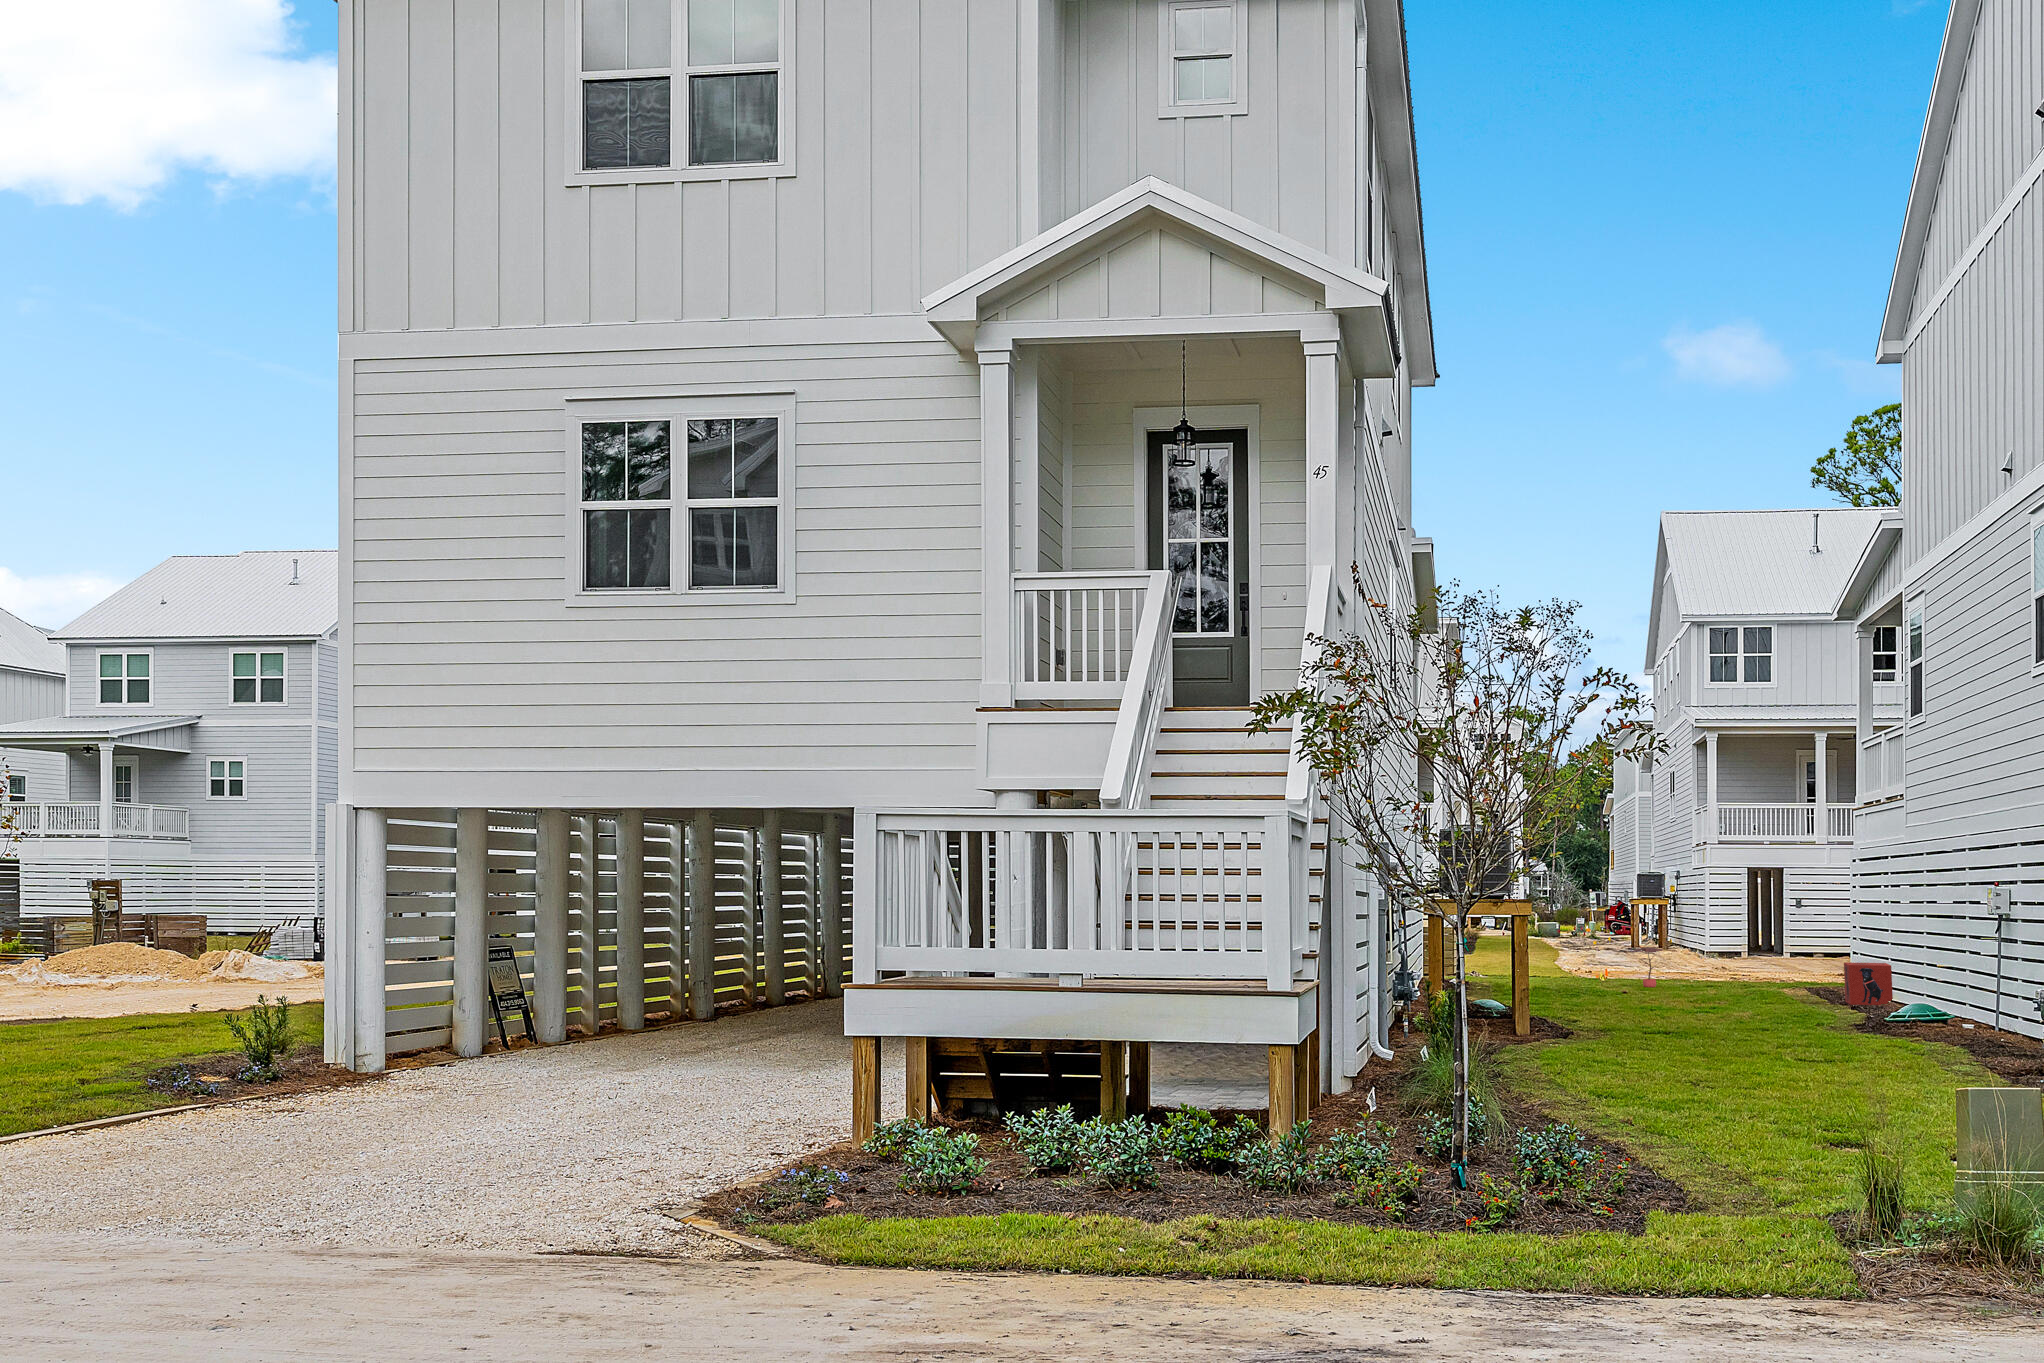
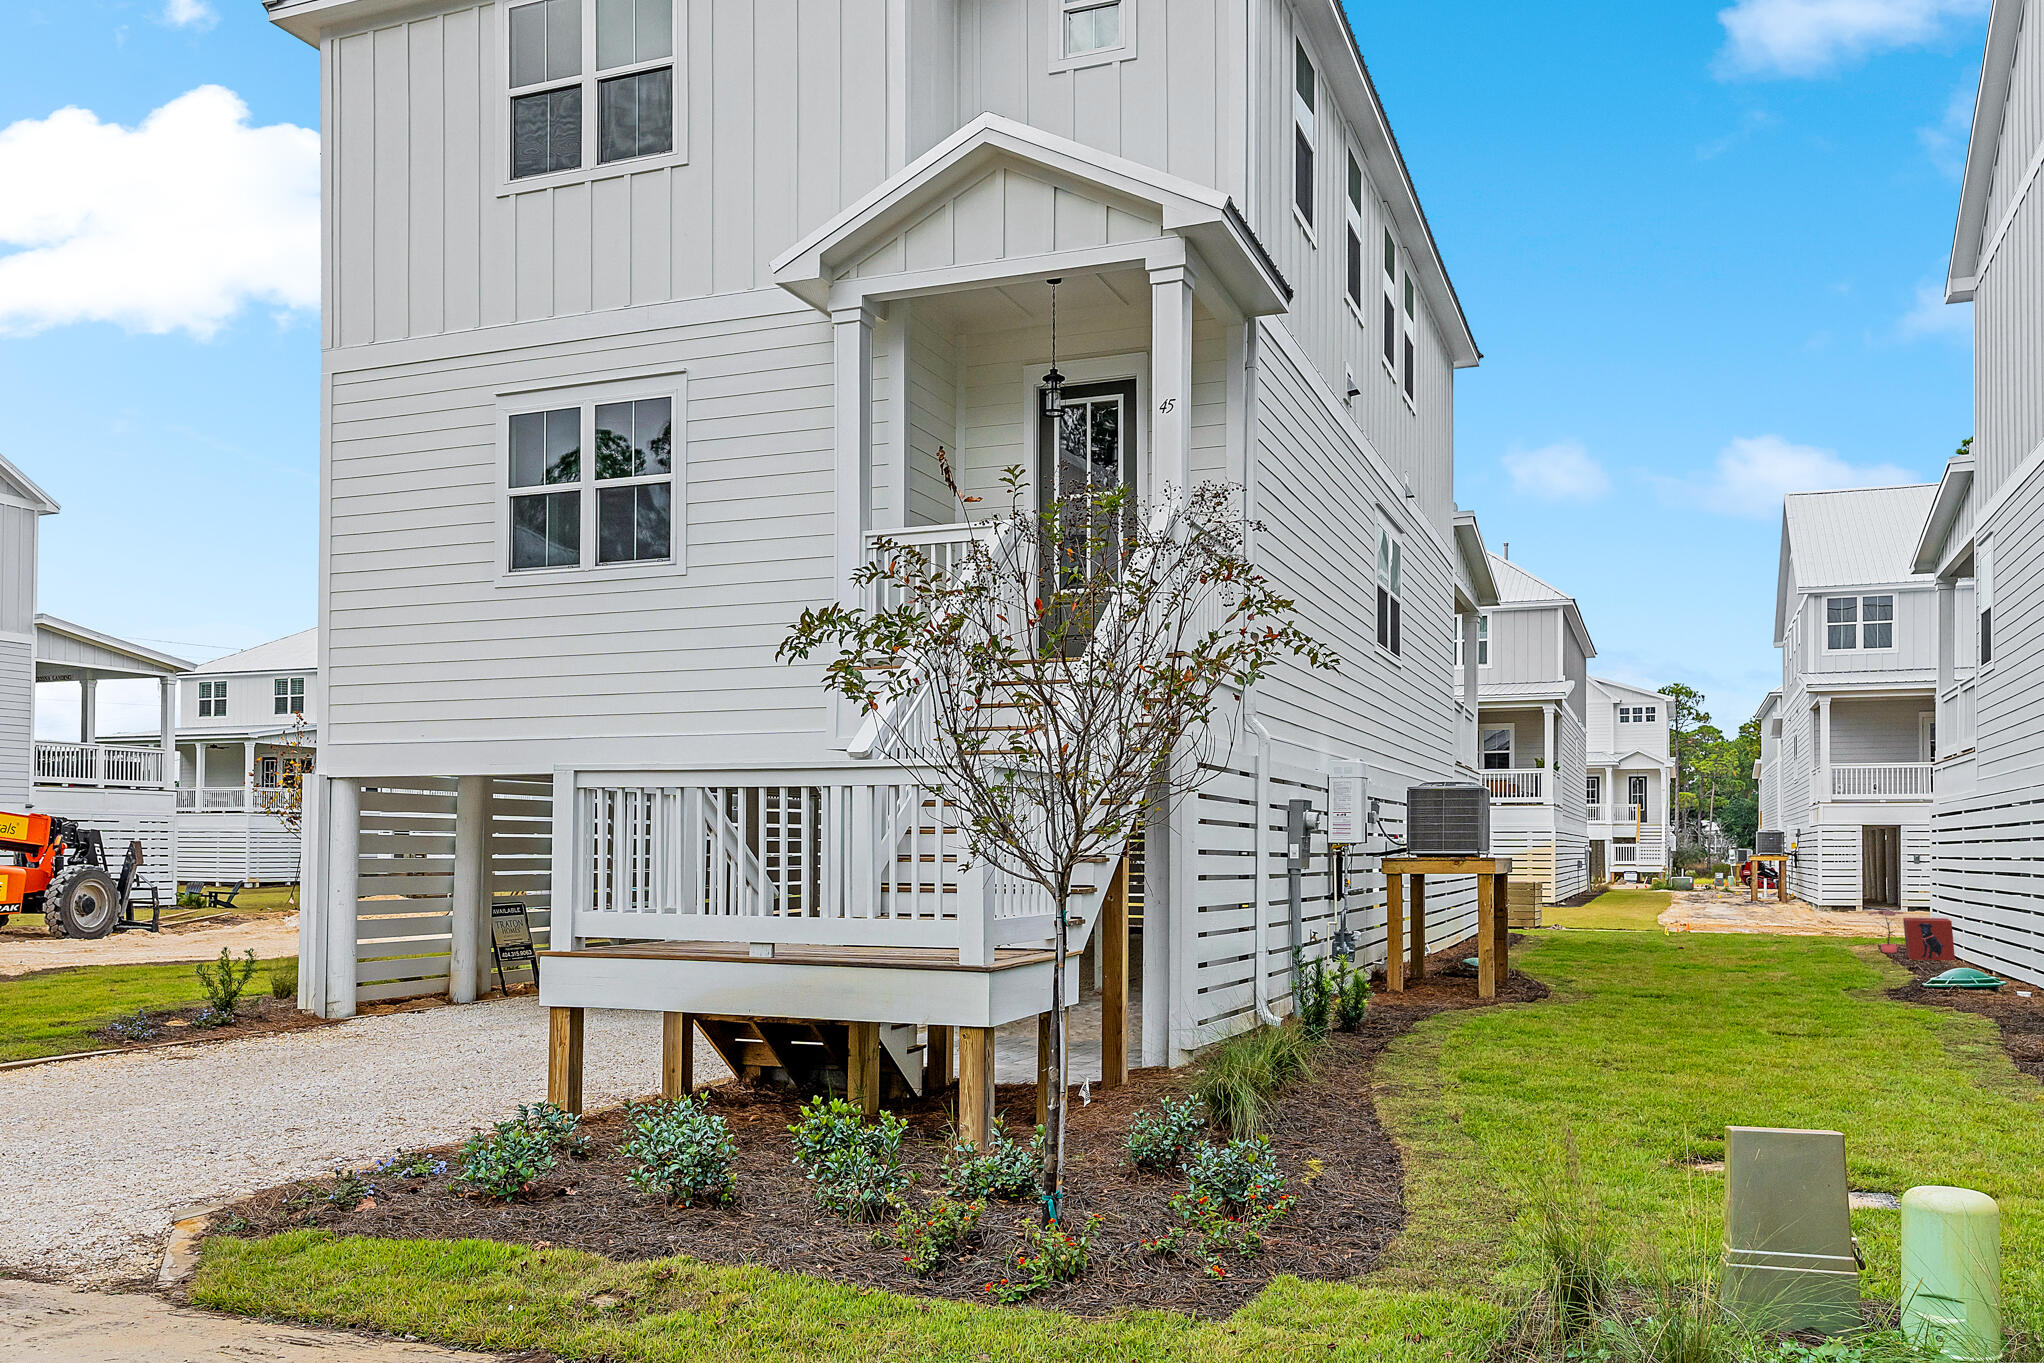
potted plant: present [1633,947,1663,987] -> present [1869,910,1903,953]

